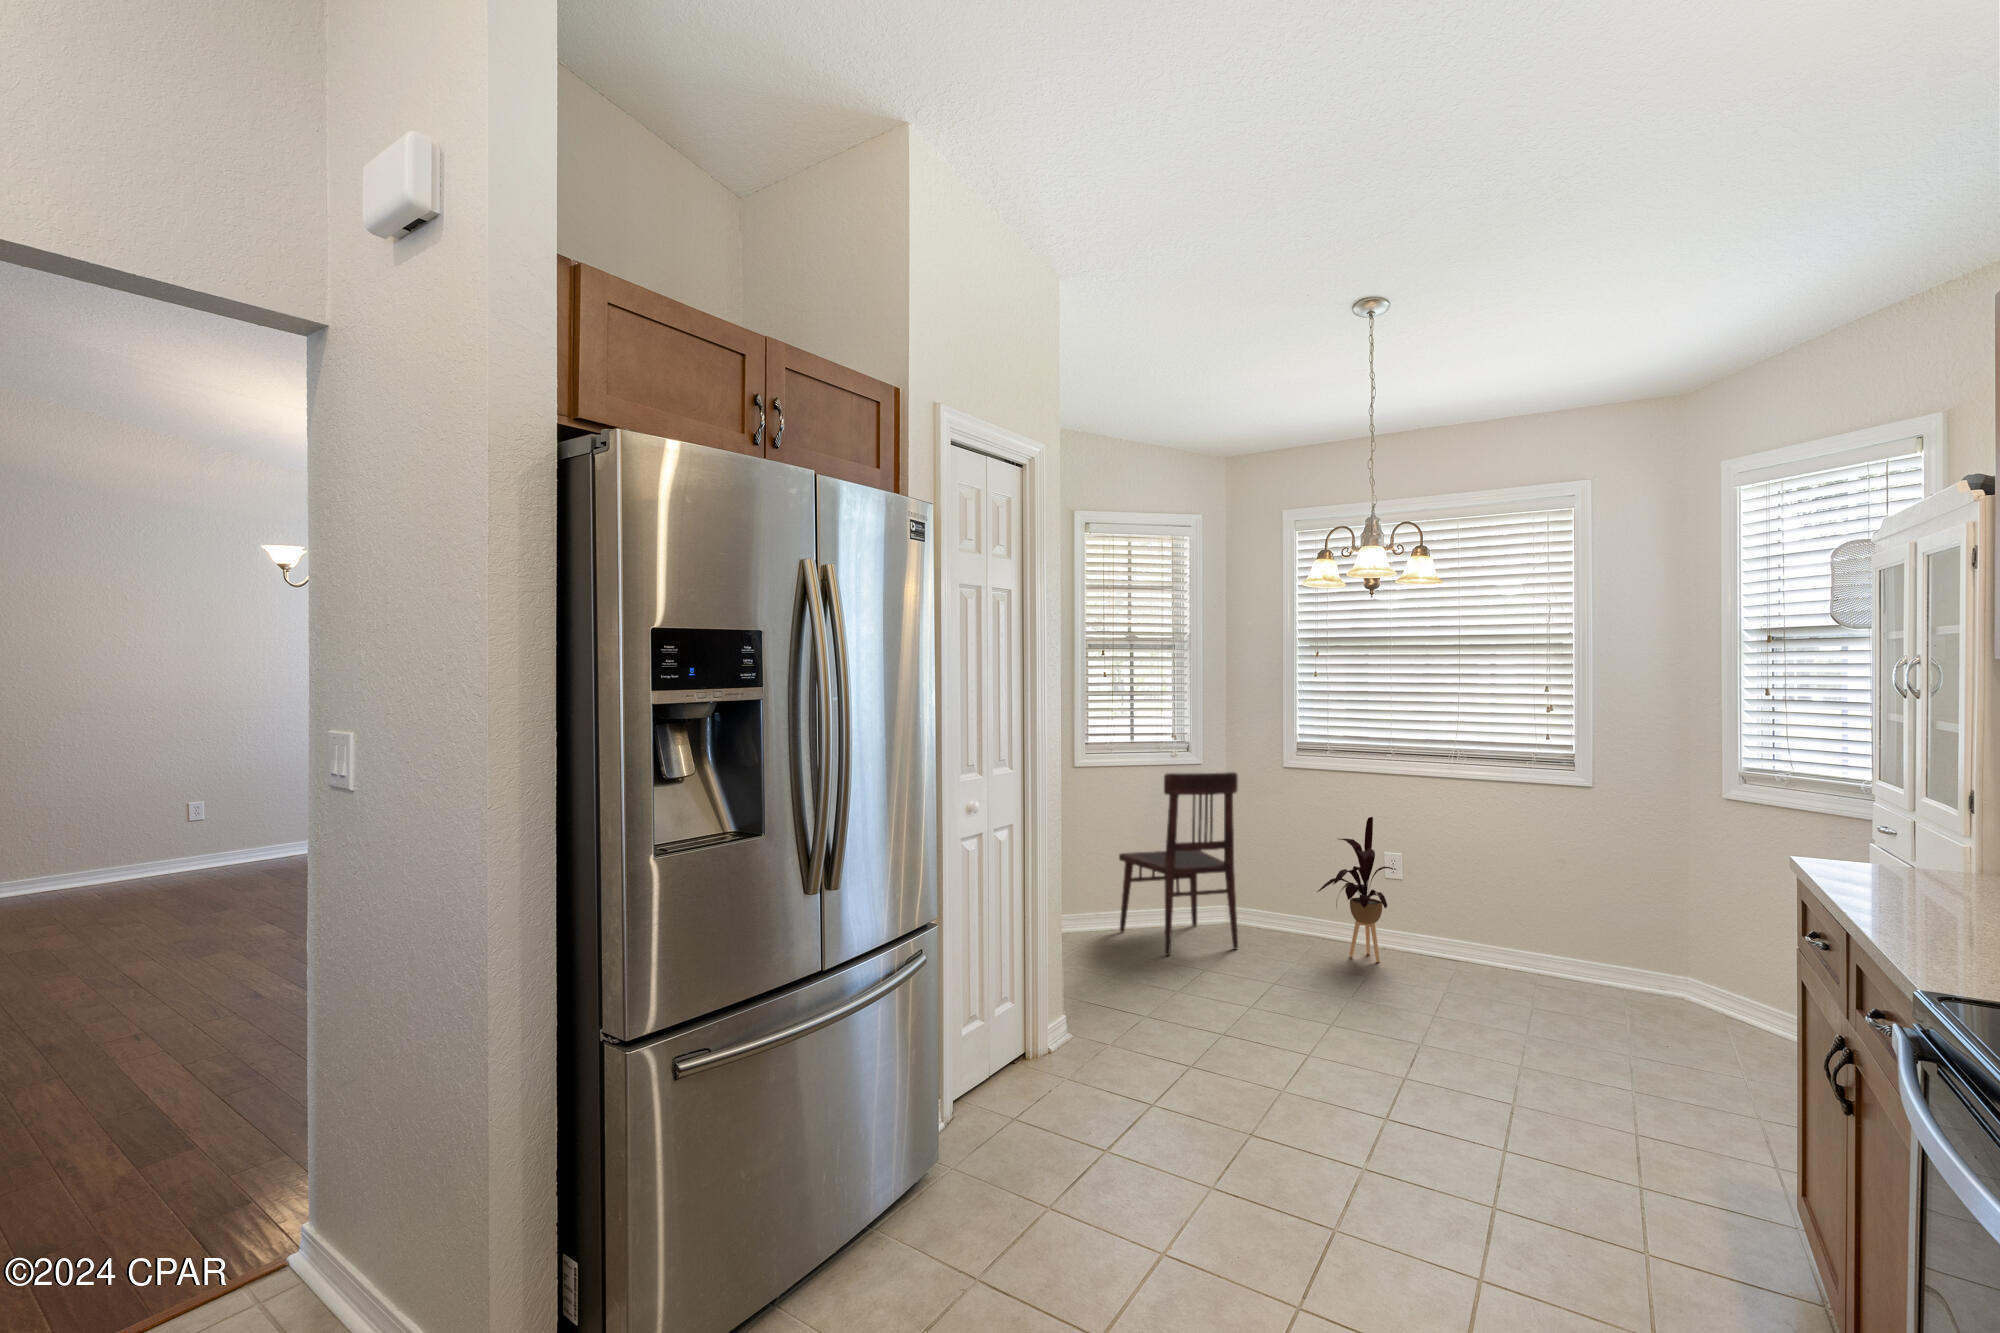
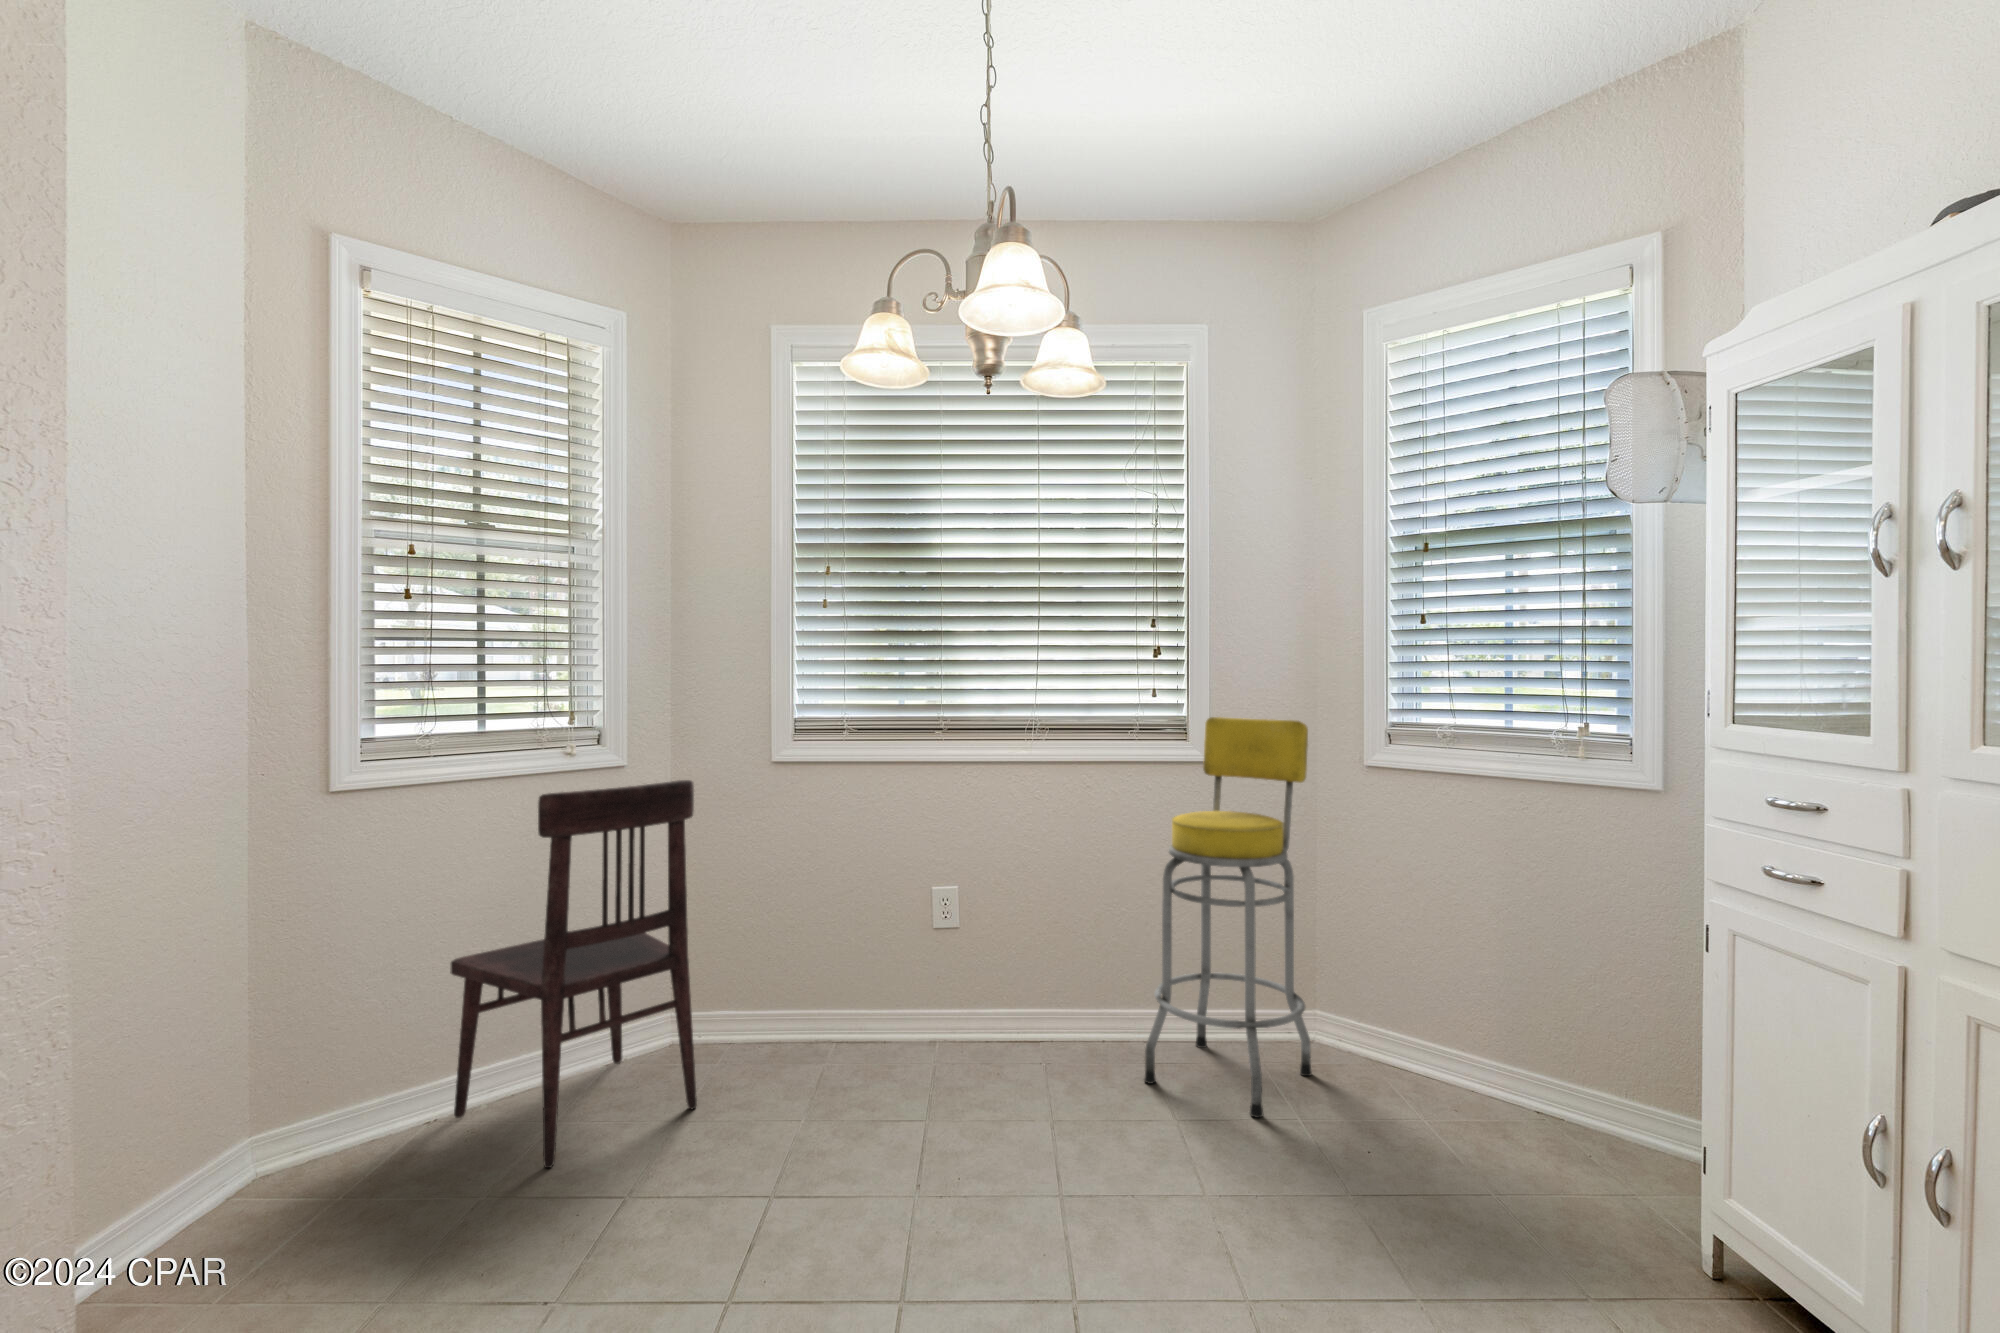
bar stool: none [1524,754,1663,1015] -> present [1144,717,1312,1118]
house plant: present [1318,817,1395,962] -> none [834,838,960,1078]

